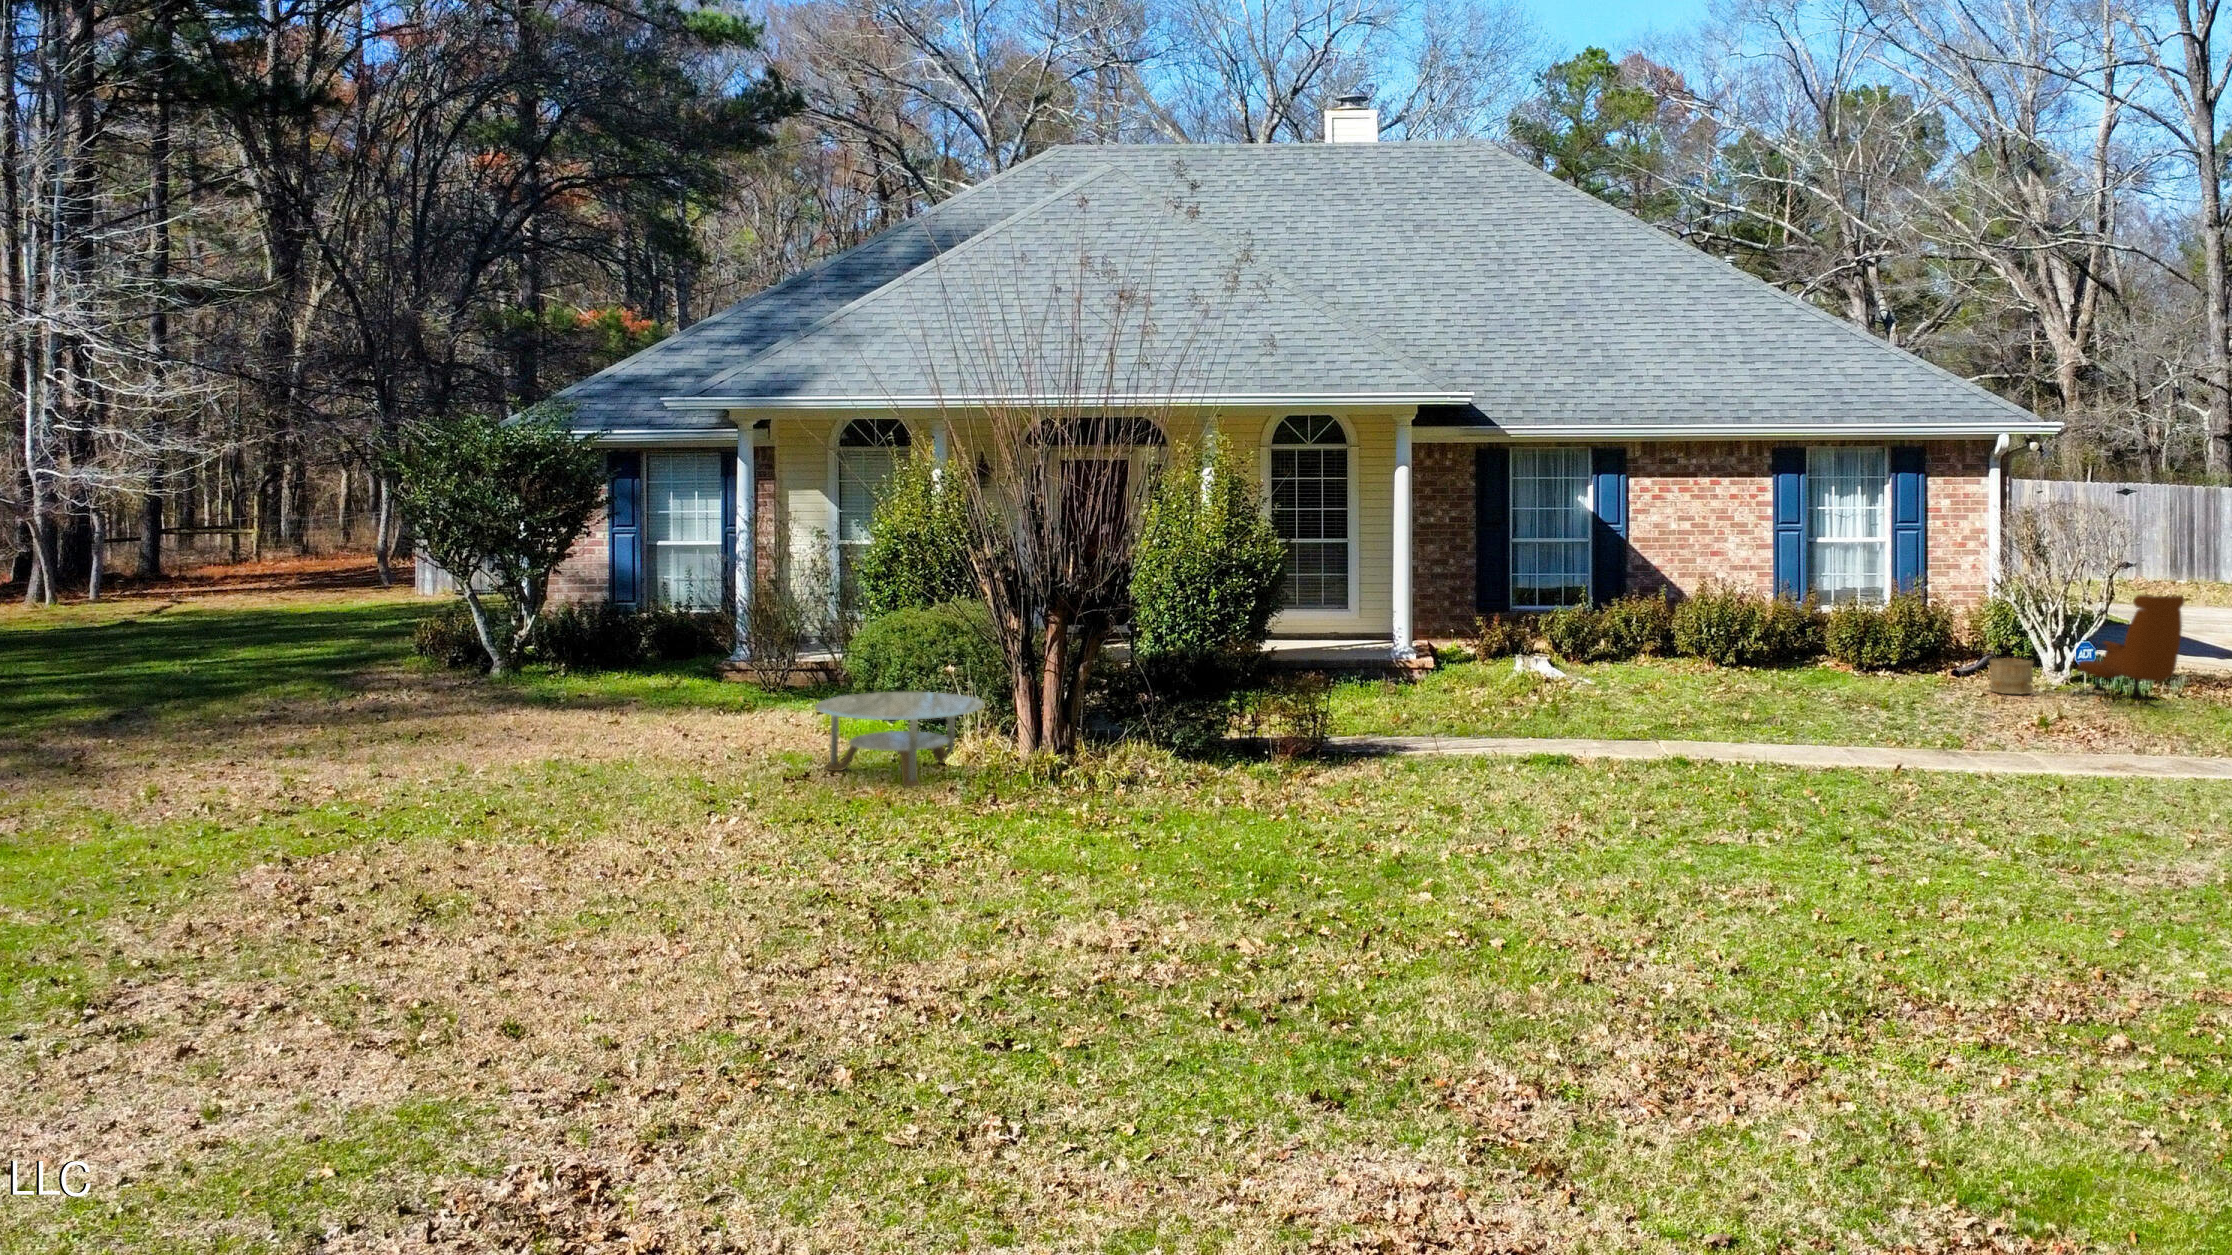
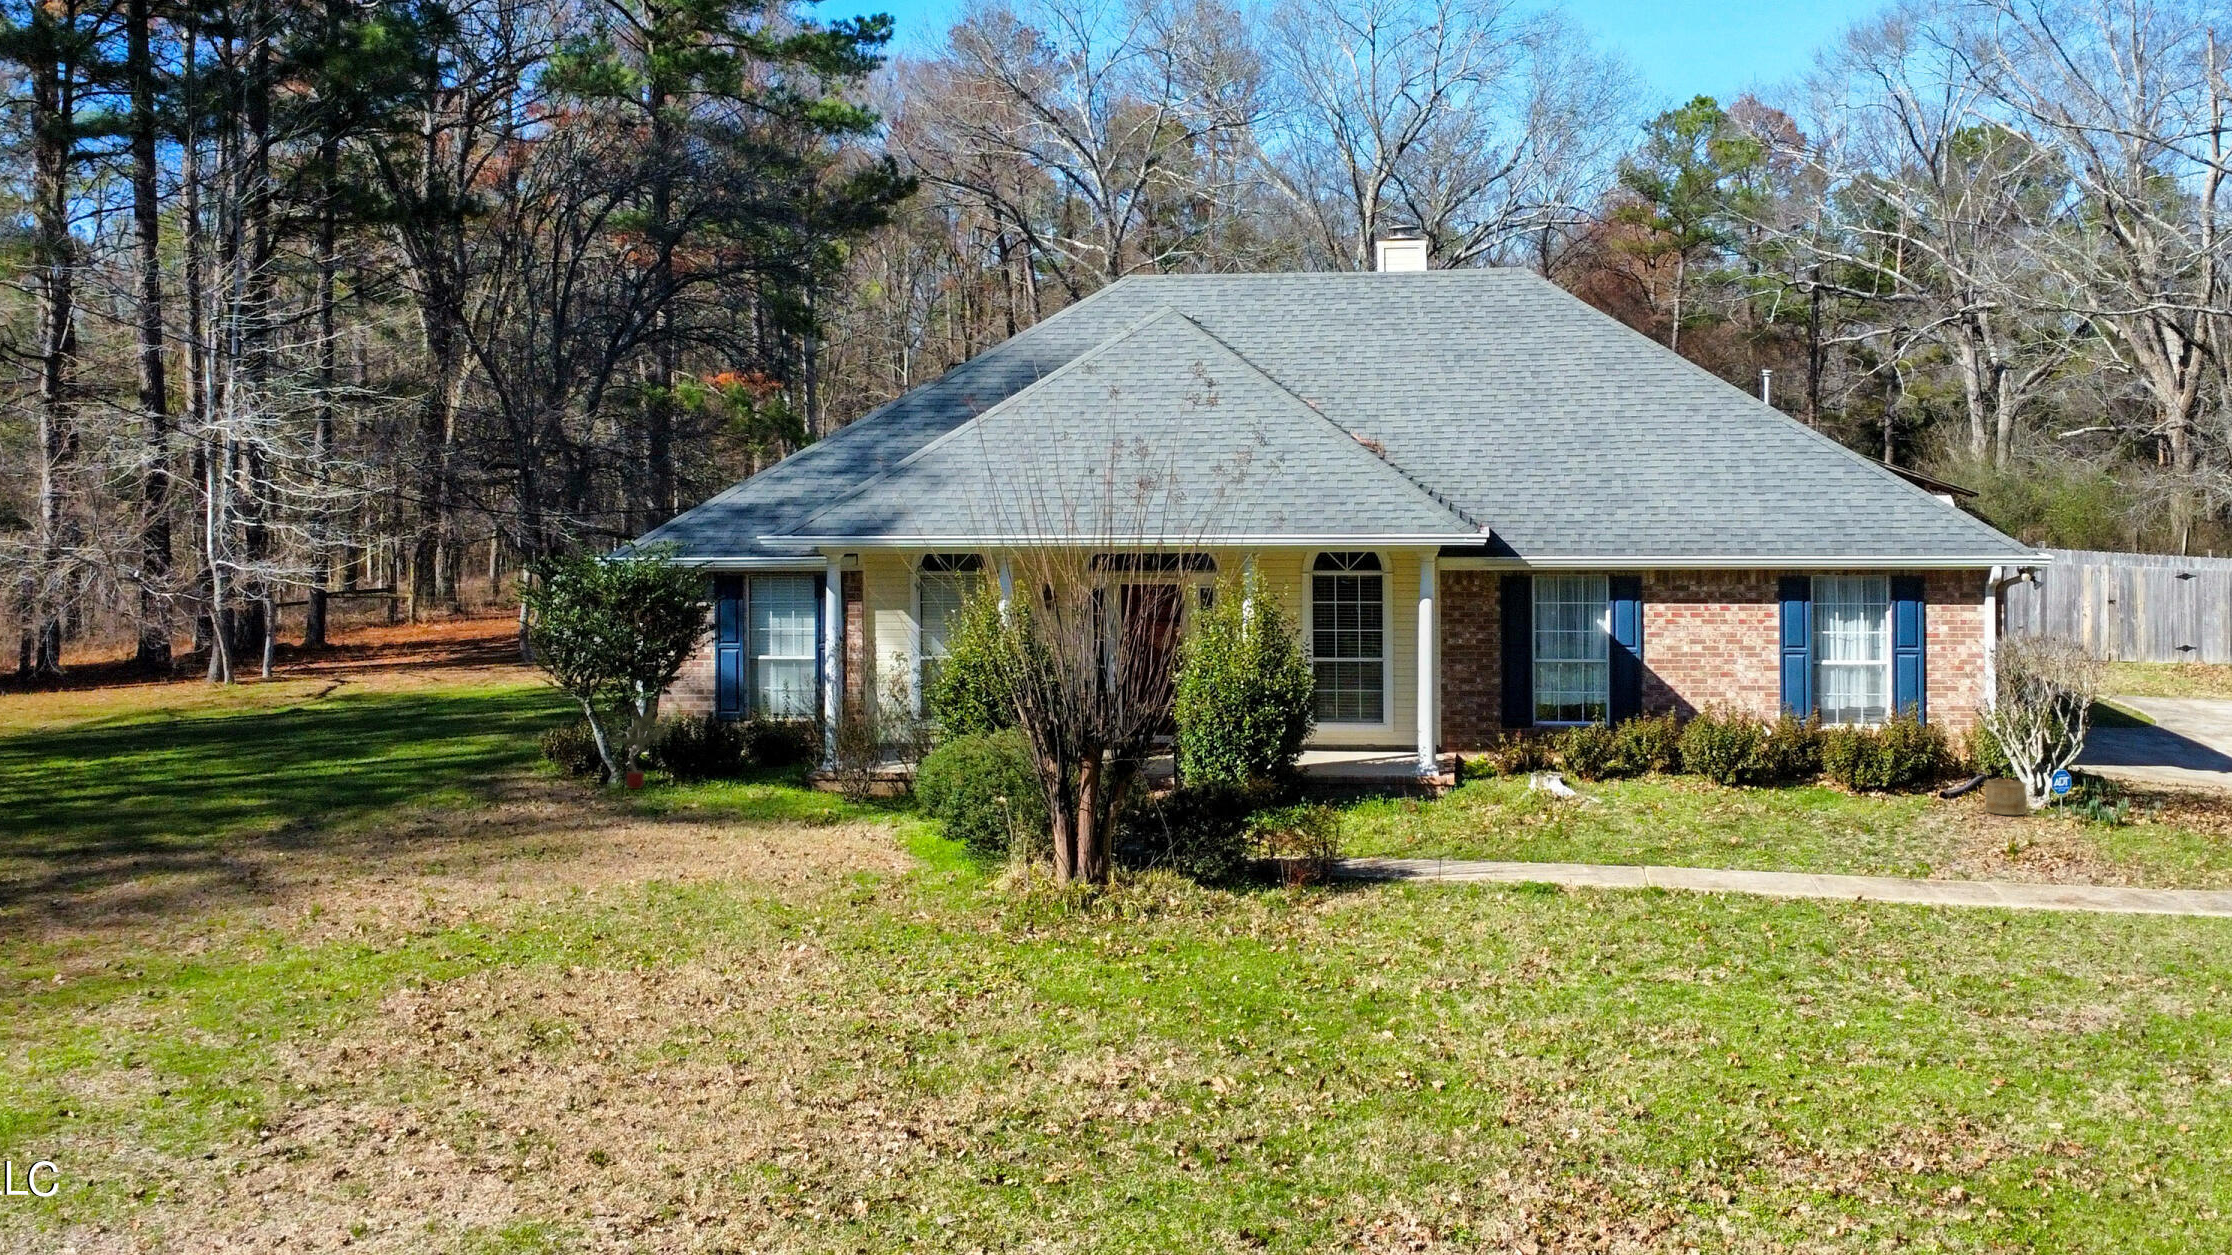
potted tree: none [492,577,569,675] -> present [606,702,669,789]
lounge chair: present [2078,595,2185,709] -> none [2066,724,2167,834]
round table: present [815,691,985,788] -> none [873,823,1023,915]

